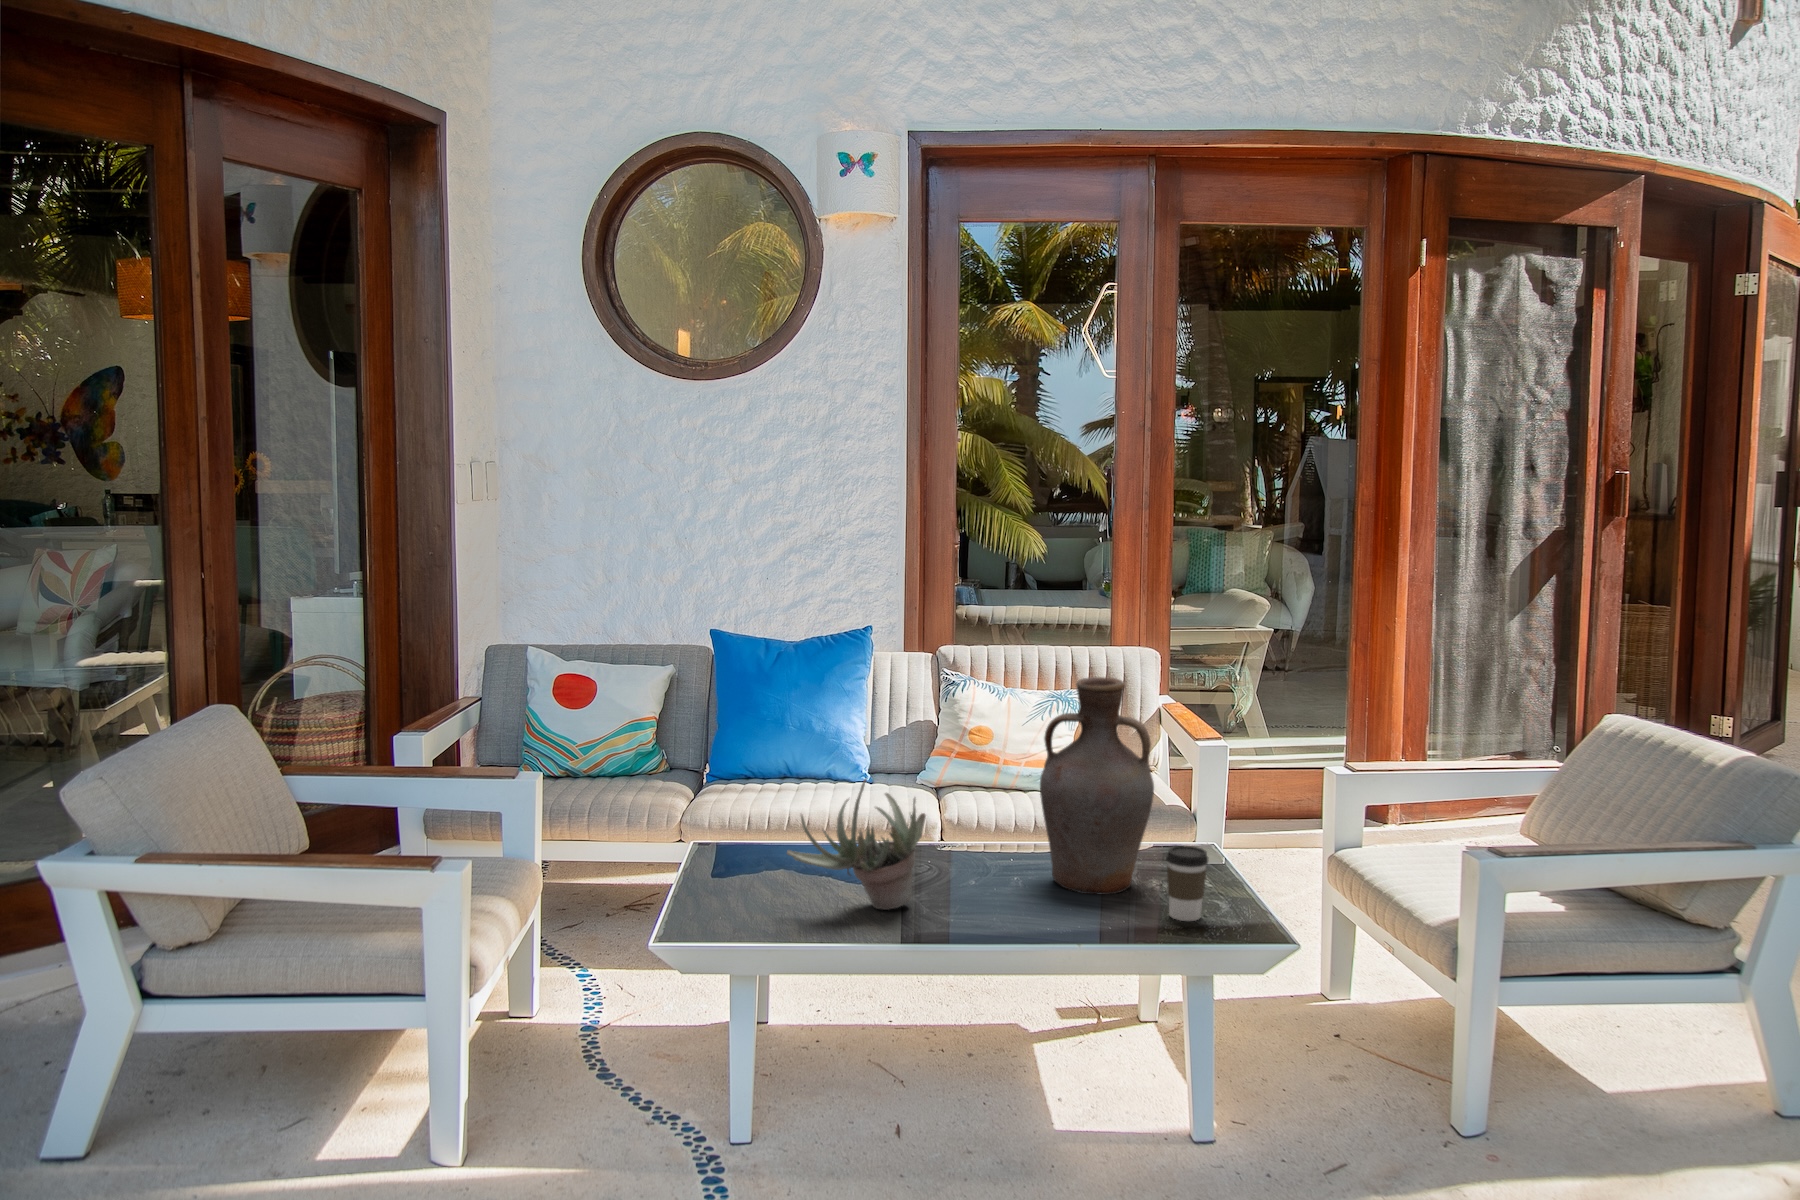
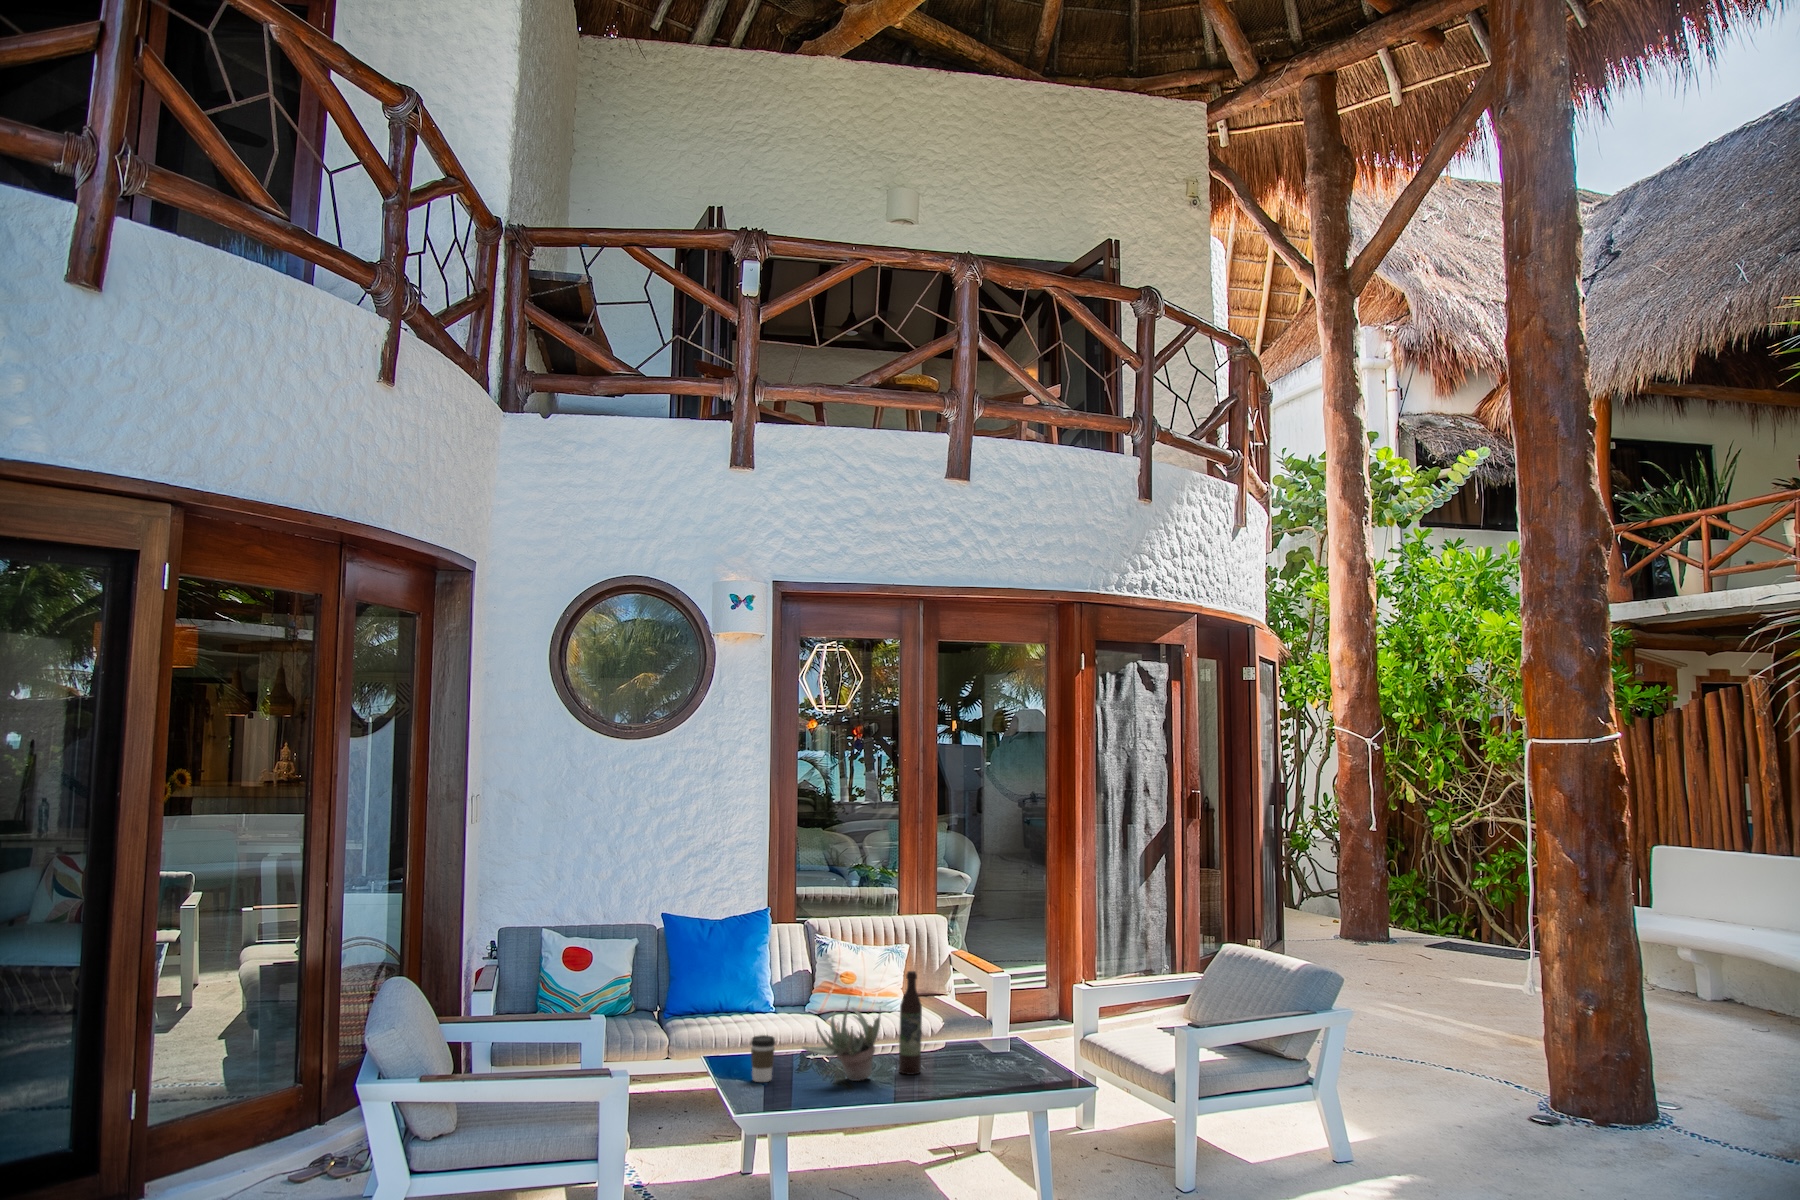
vase: present [1040,677,1154,894] -> none [931,931,999,1065]
wine bottle: none [966,740,1005,905] -> present [899,971,922,1075]
coffee cup: present [1166,845,1208,921] -> present [751,1035,776,1082]

